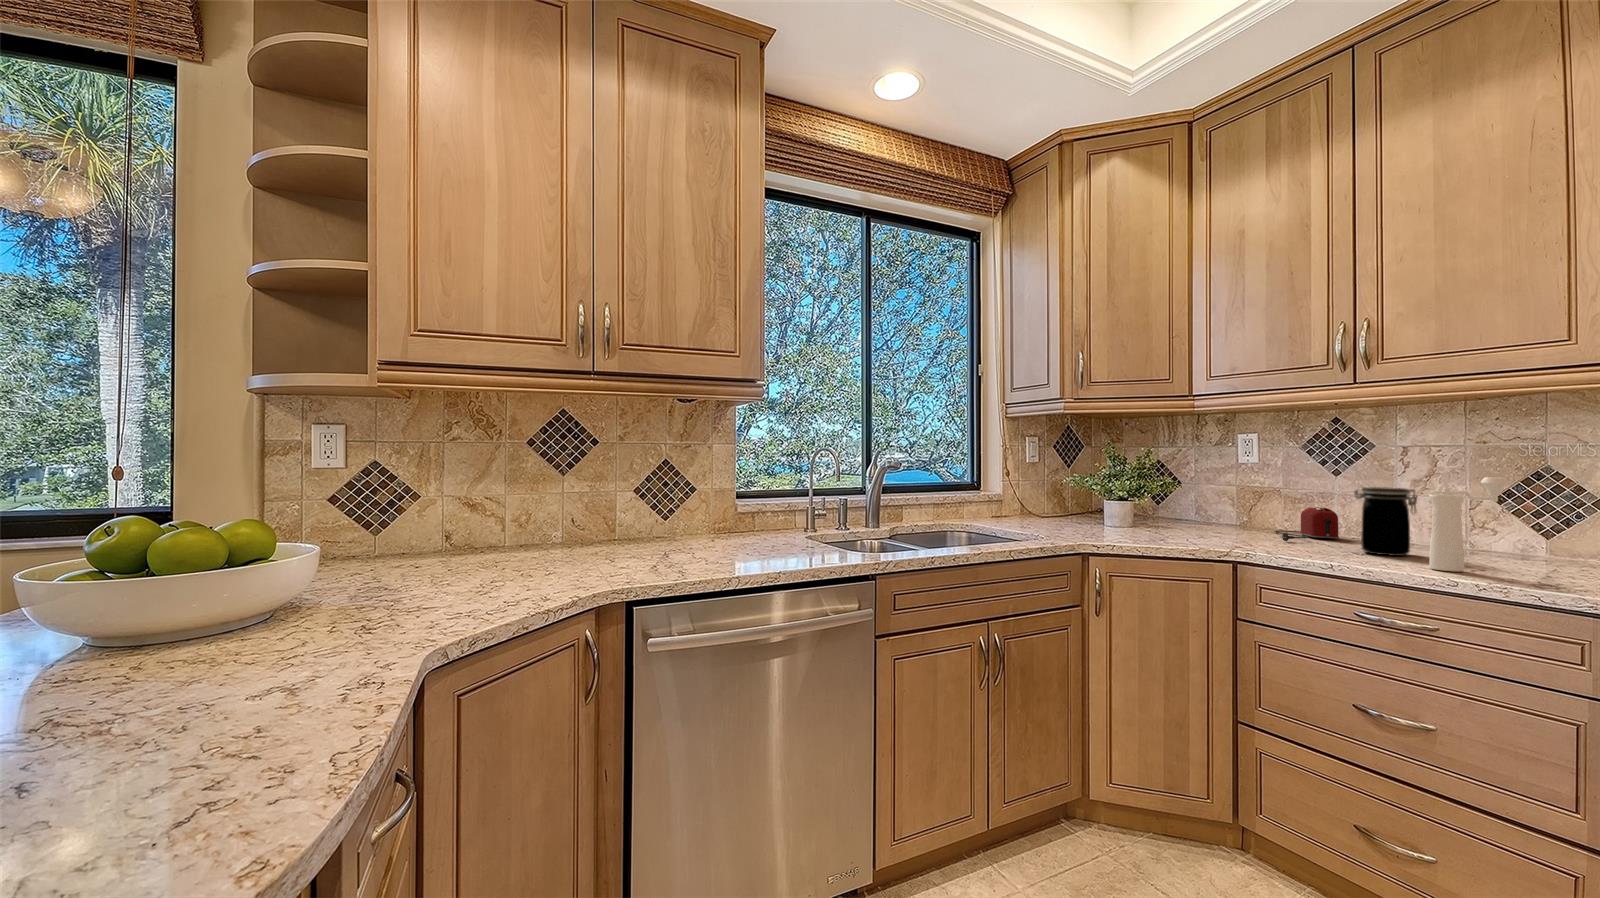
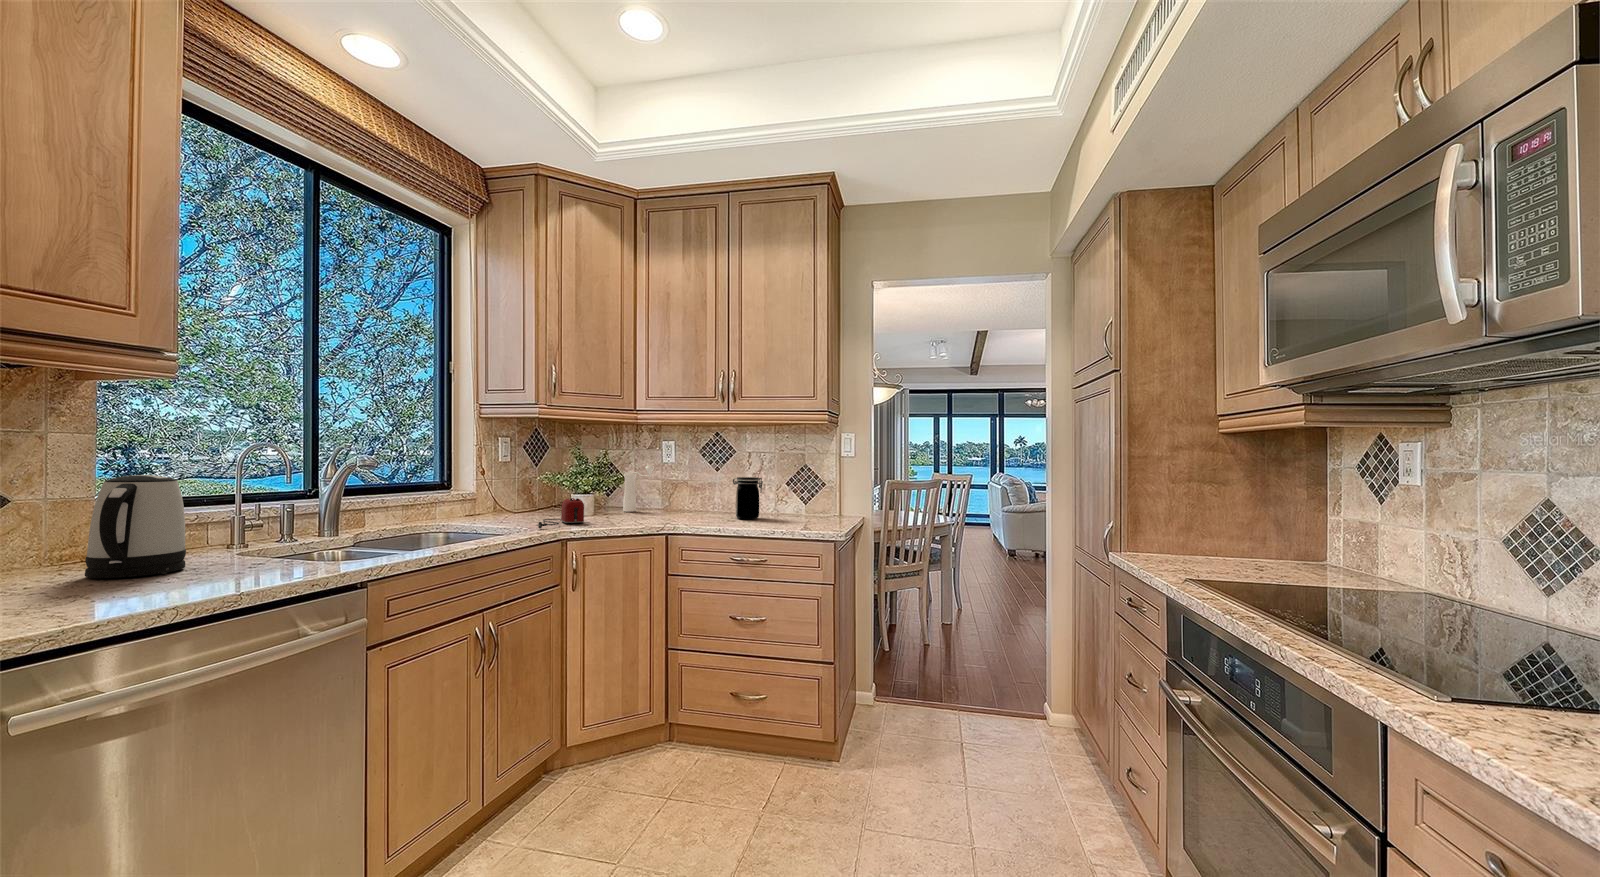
kettle: none [723,472,773,547] -> present [85,475,186,578]
pepper mill: present [1429,477,1509,572] -> present [623,465,655,512]
toaster: present [1274,507,1339,541] -> present [536,498,584,528]

